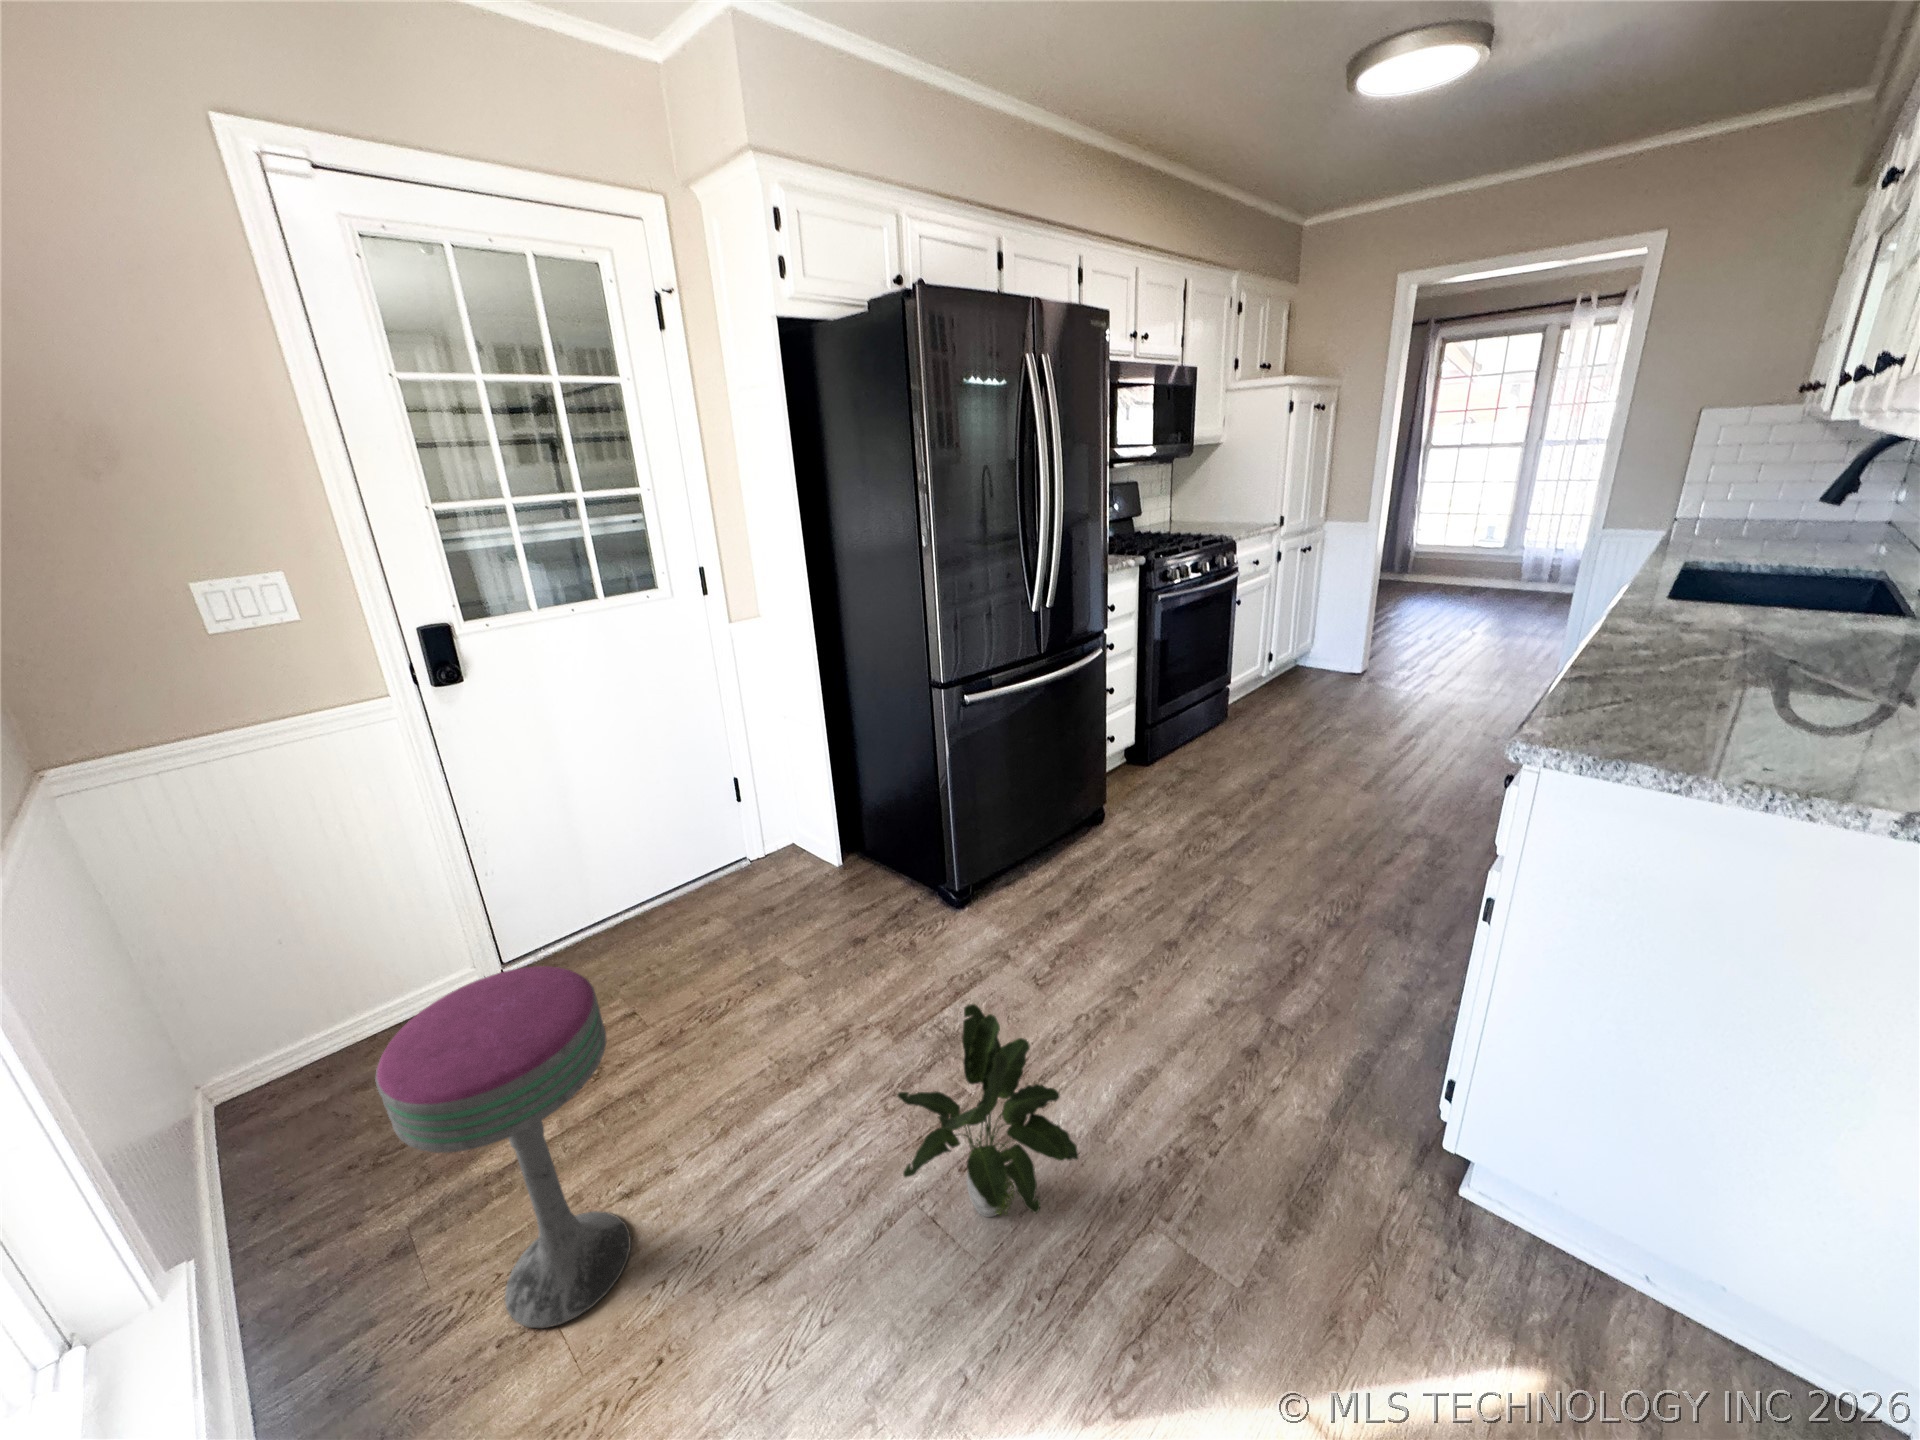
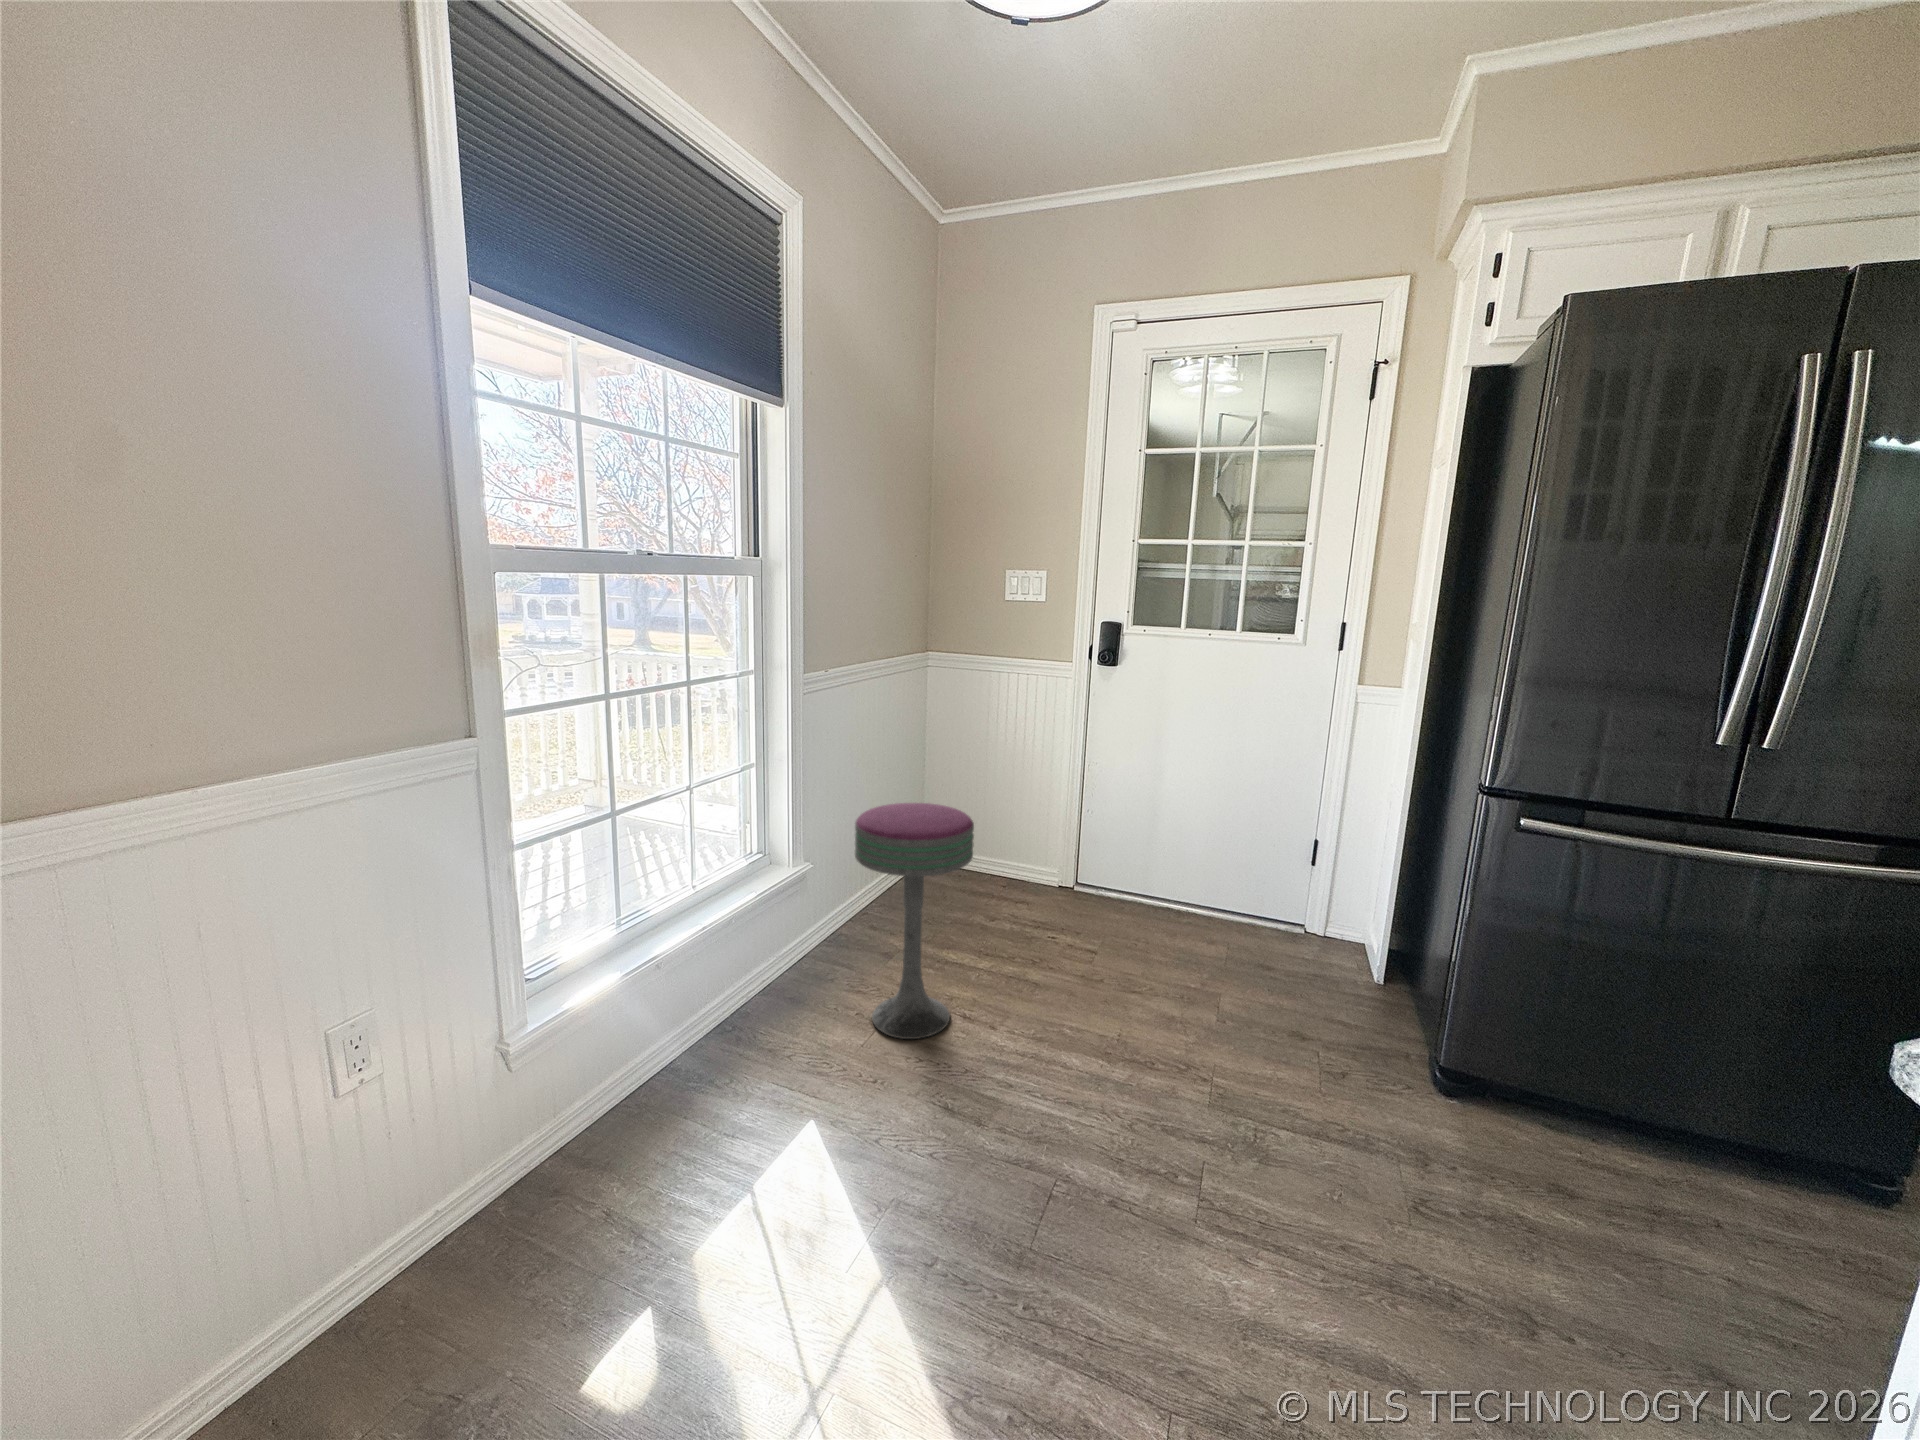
potted plant: present [897,1004,1078,1217] -> none [1005,1021,1176,1255]

